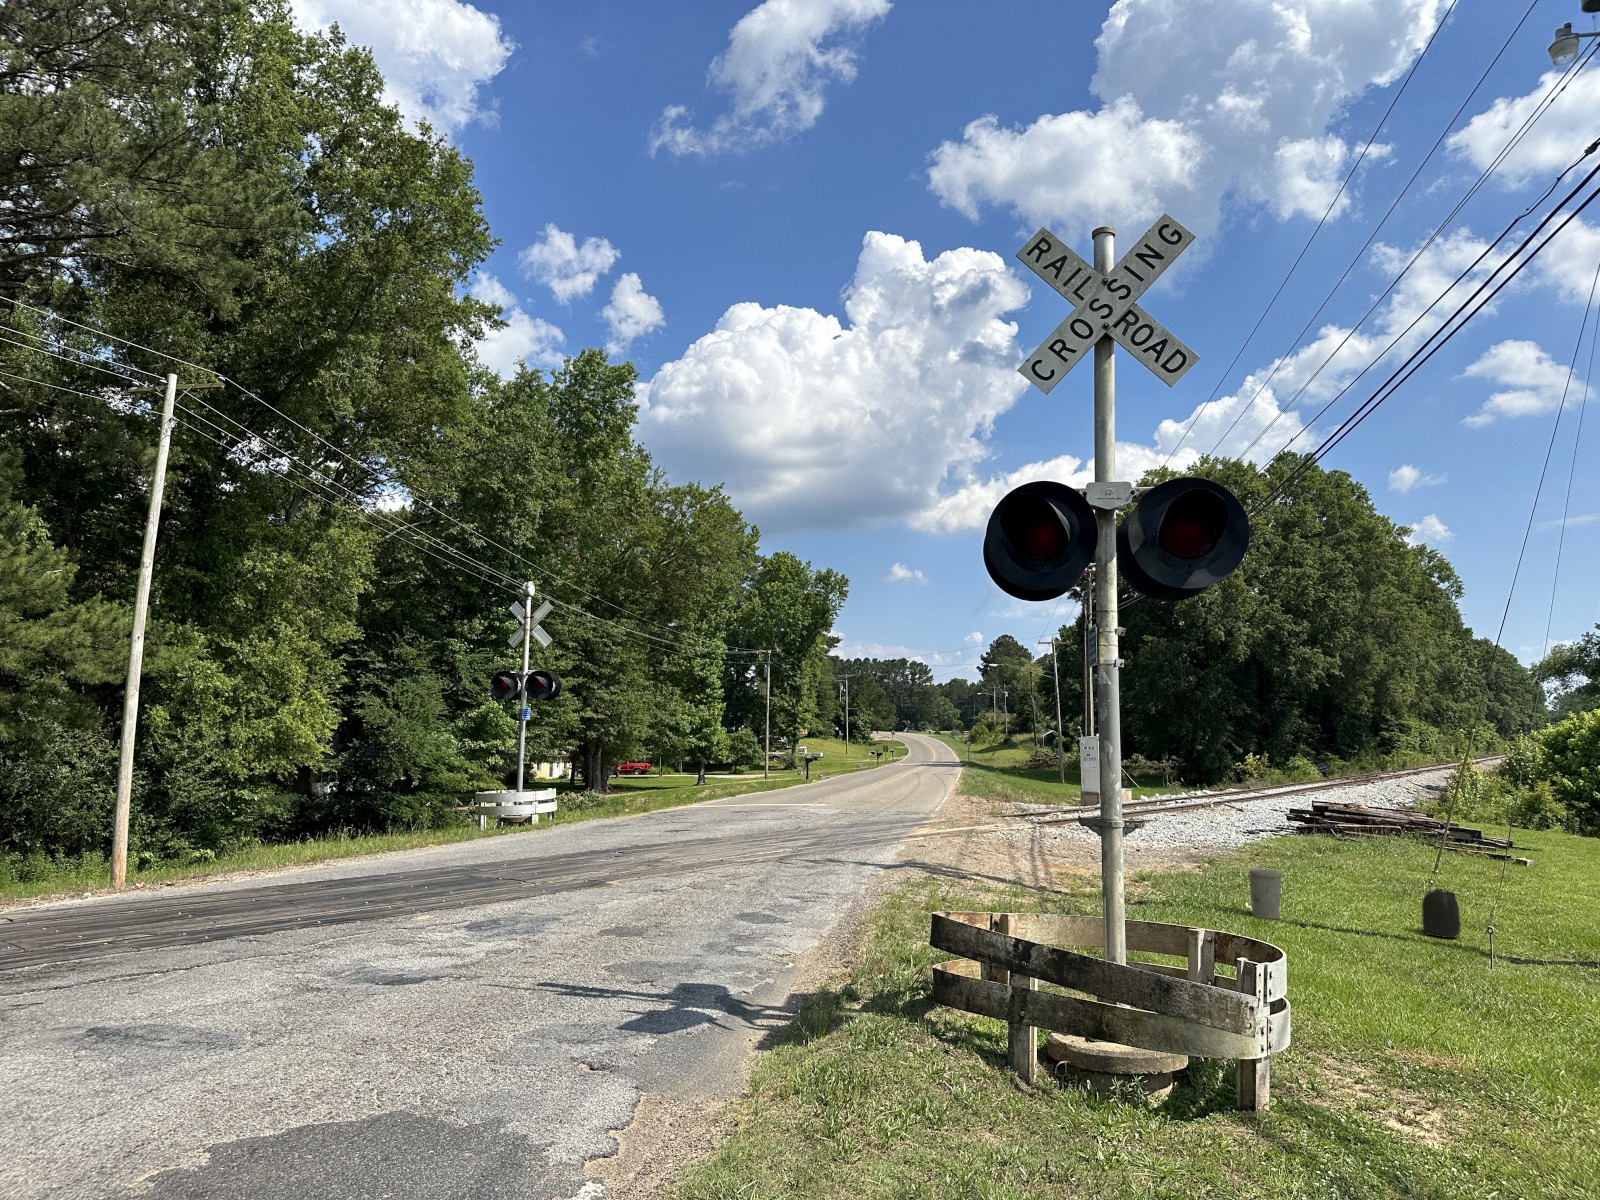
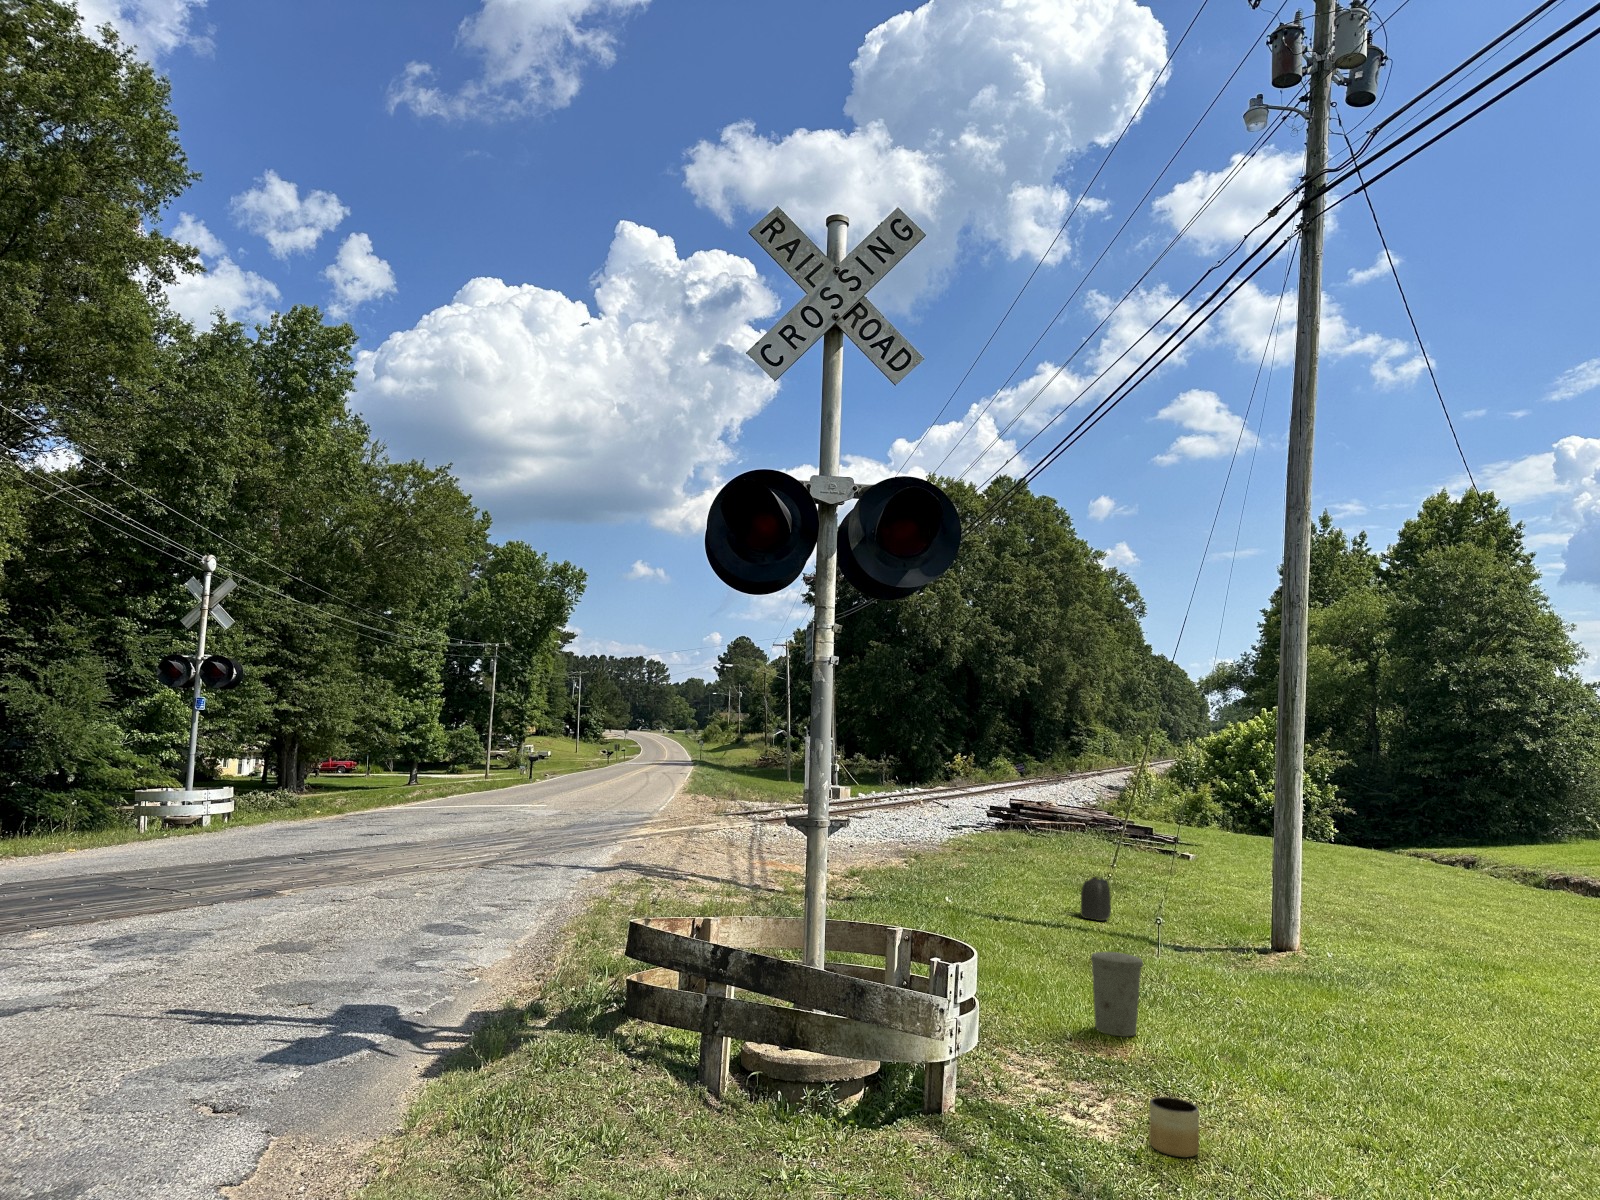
trash can: present [1249,869,1283,919] -> present [1091,952,1143,1036]
planter: none [1492,1113,1554,1178] -> present [1149,1097,1199,1158]

